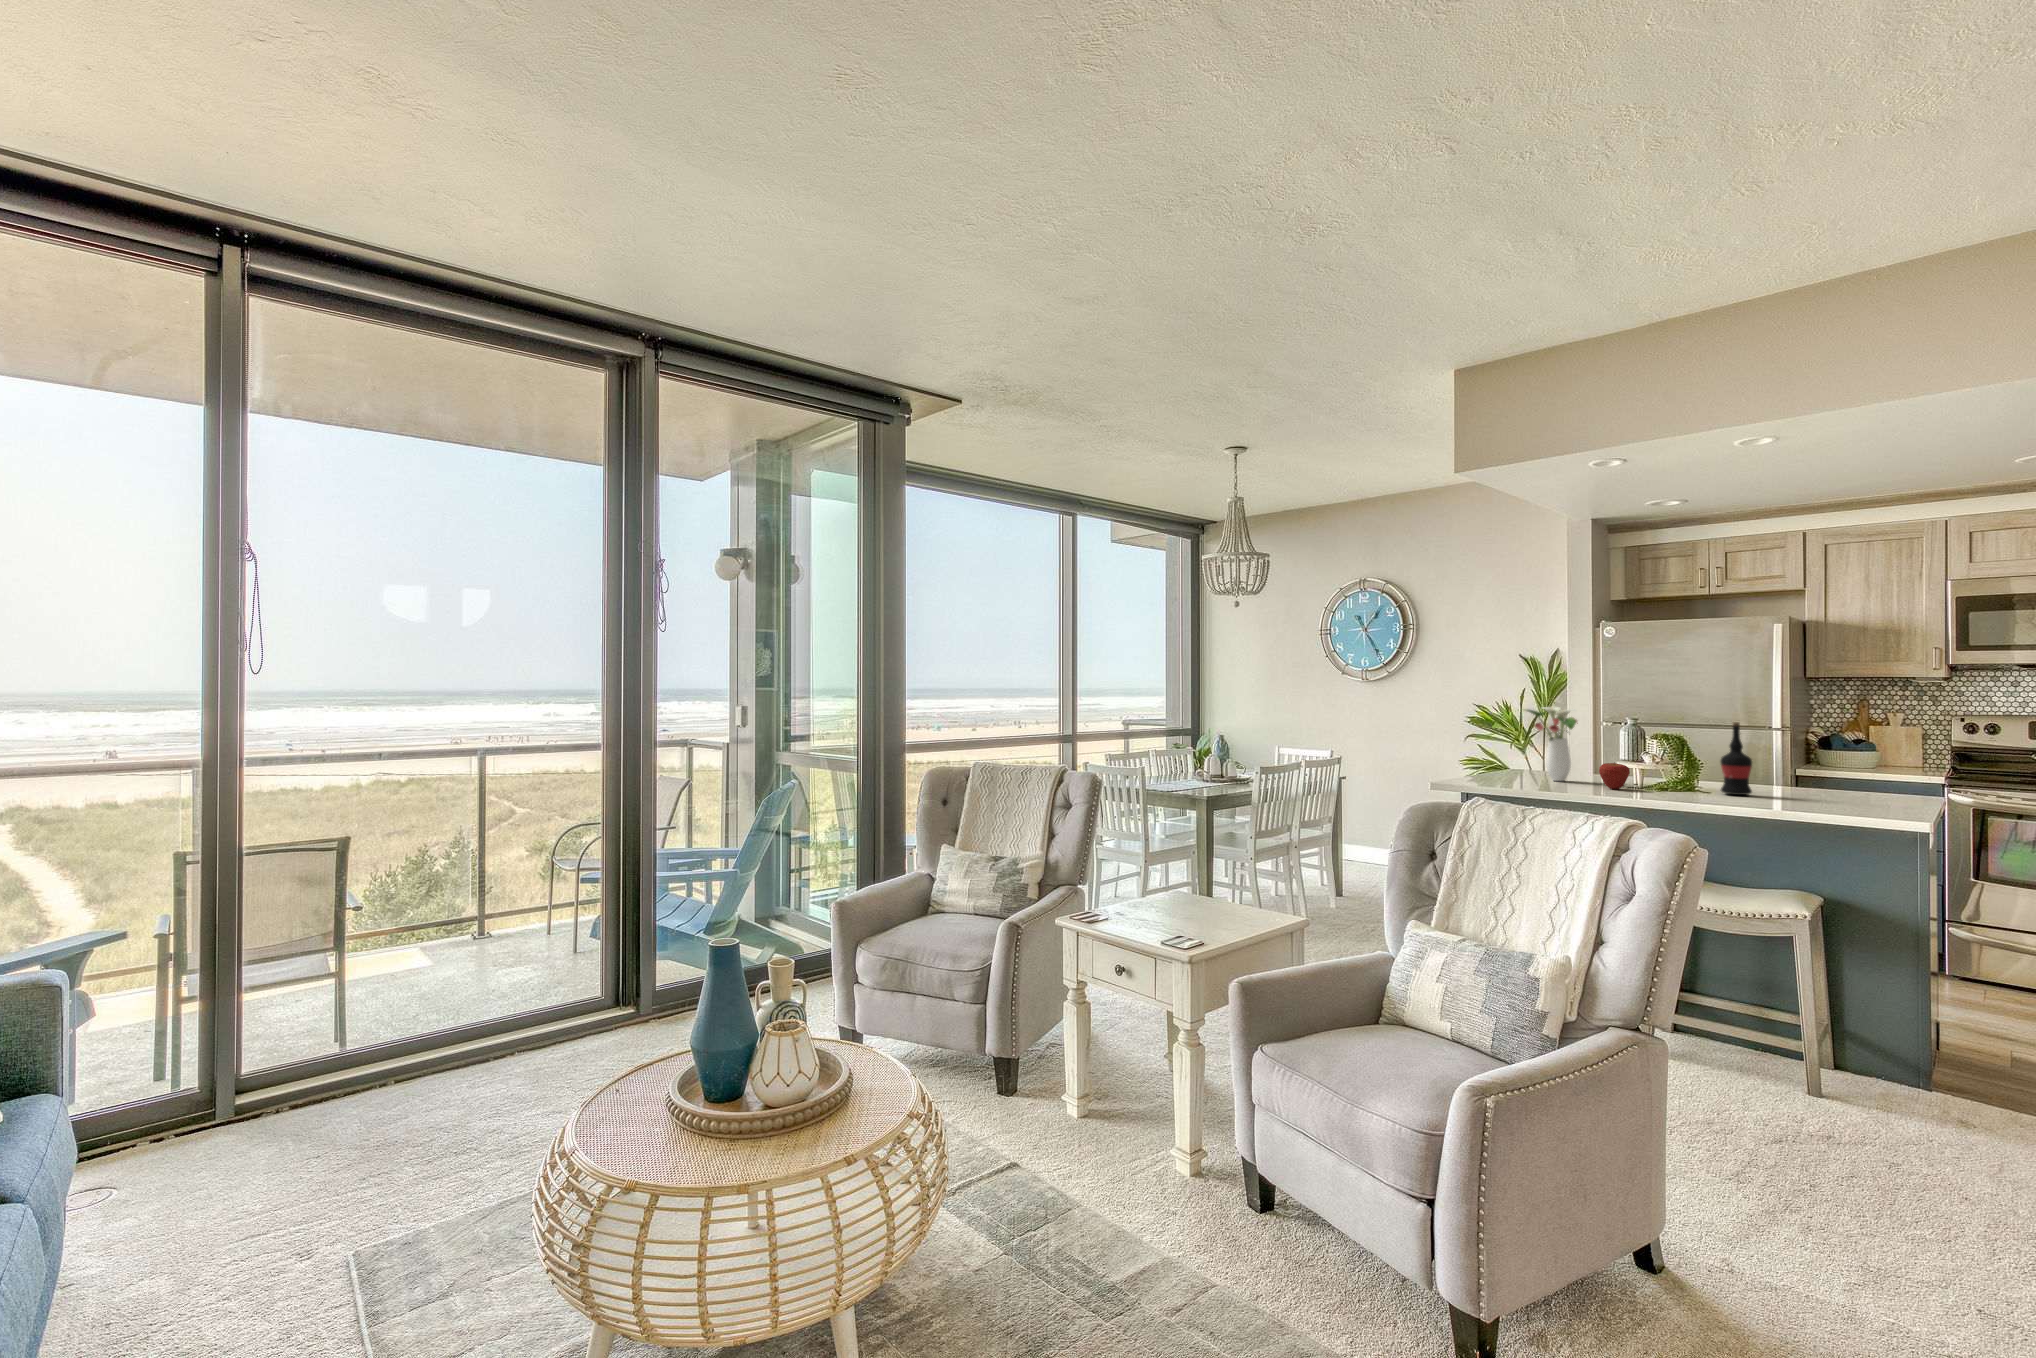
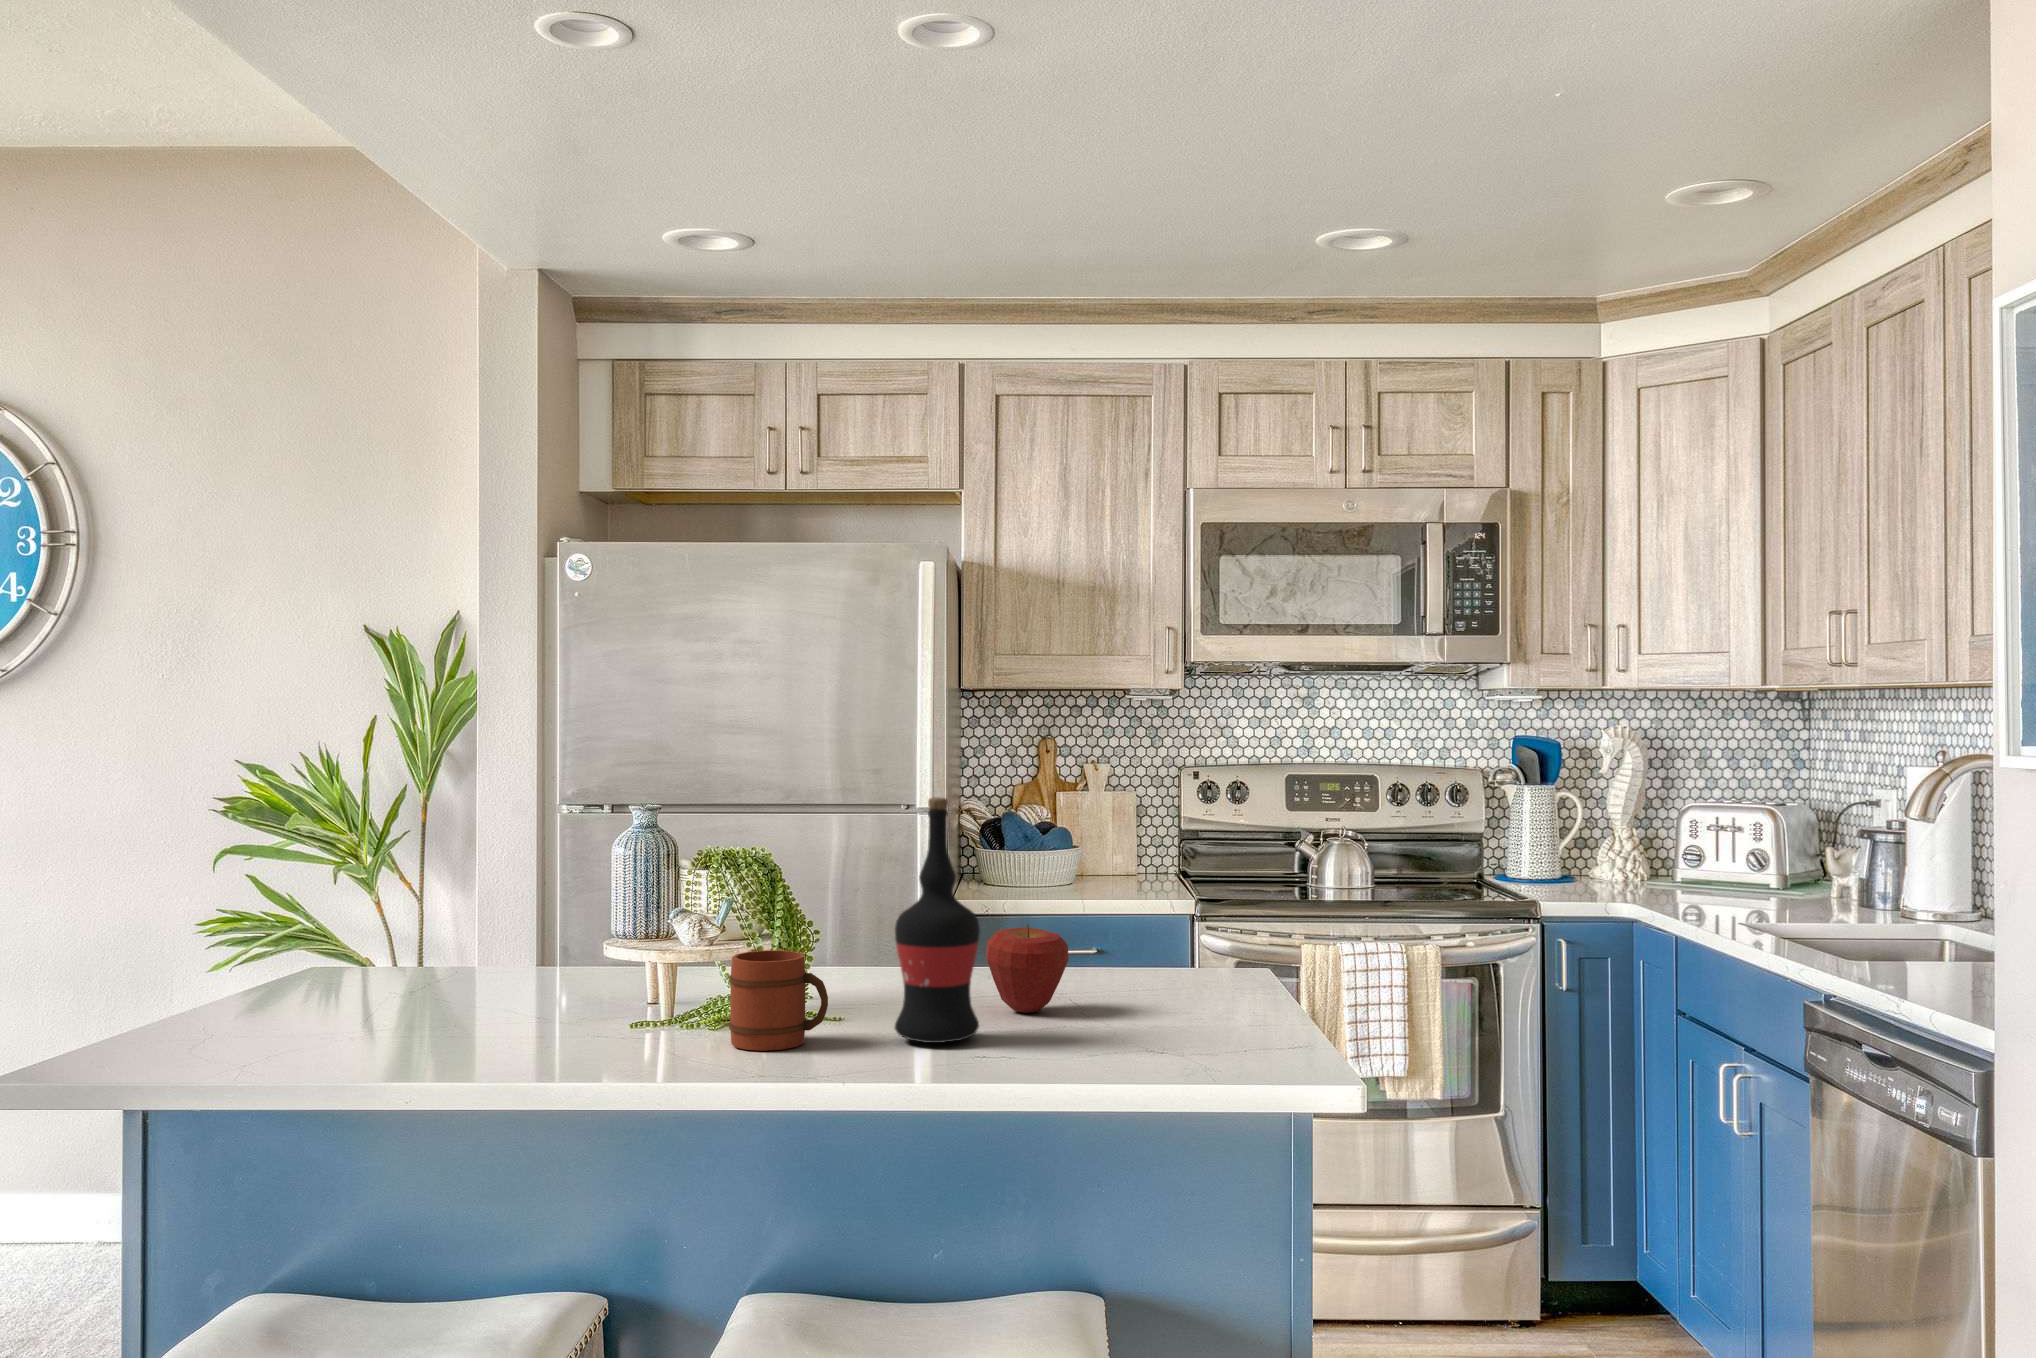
flower arrangement: present [1526,707,1578,781] -> none [238,757,468,1033]
apple: present [1599,763,1630,789] -> present [986,924,1068,1013]
mug: none [1662,765,1696,792] -> present [729,950,828,1051]

